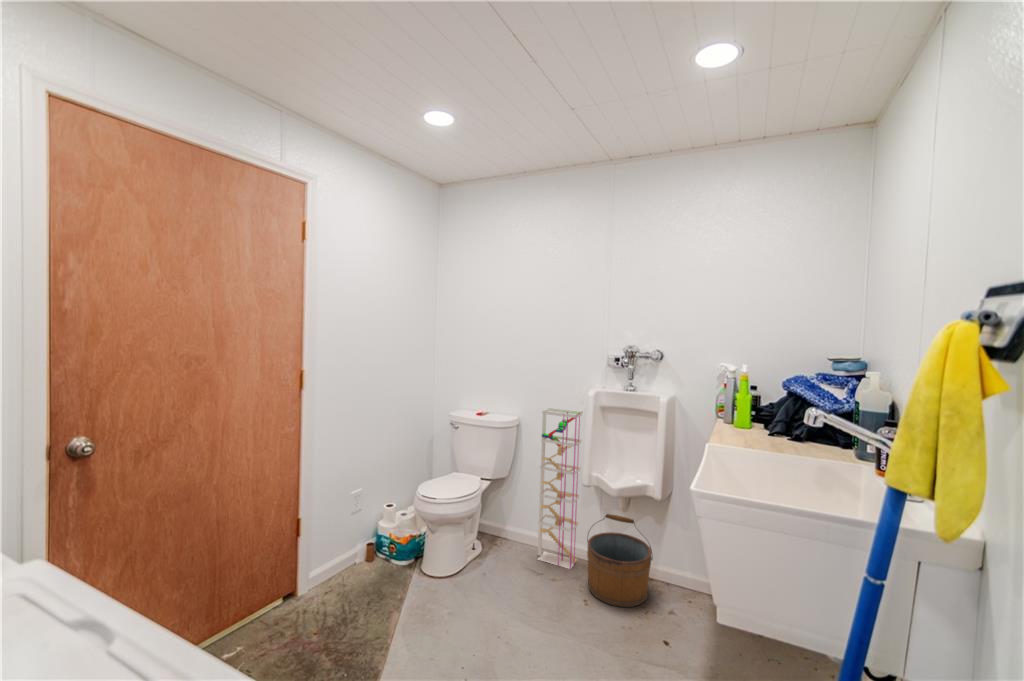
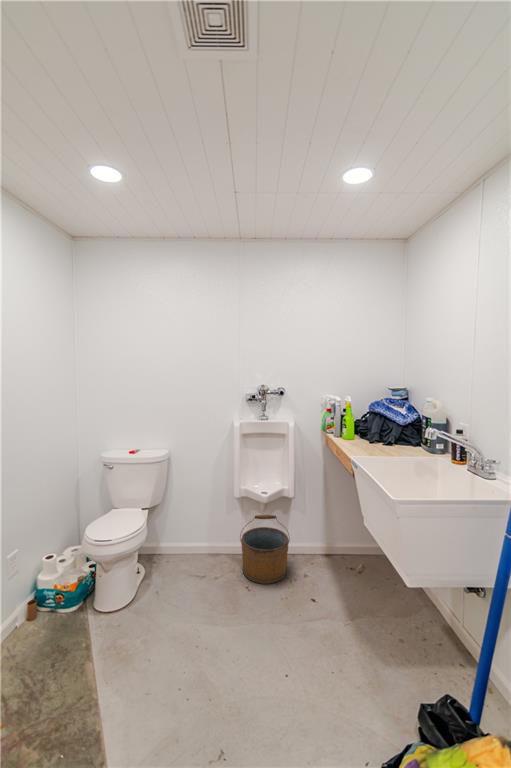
shelving unit: present [538,408,582,569] -> none [194,439,227,565]

